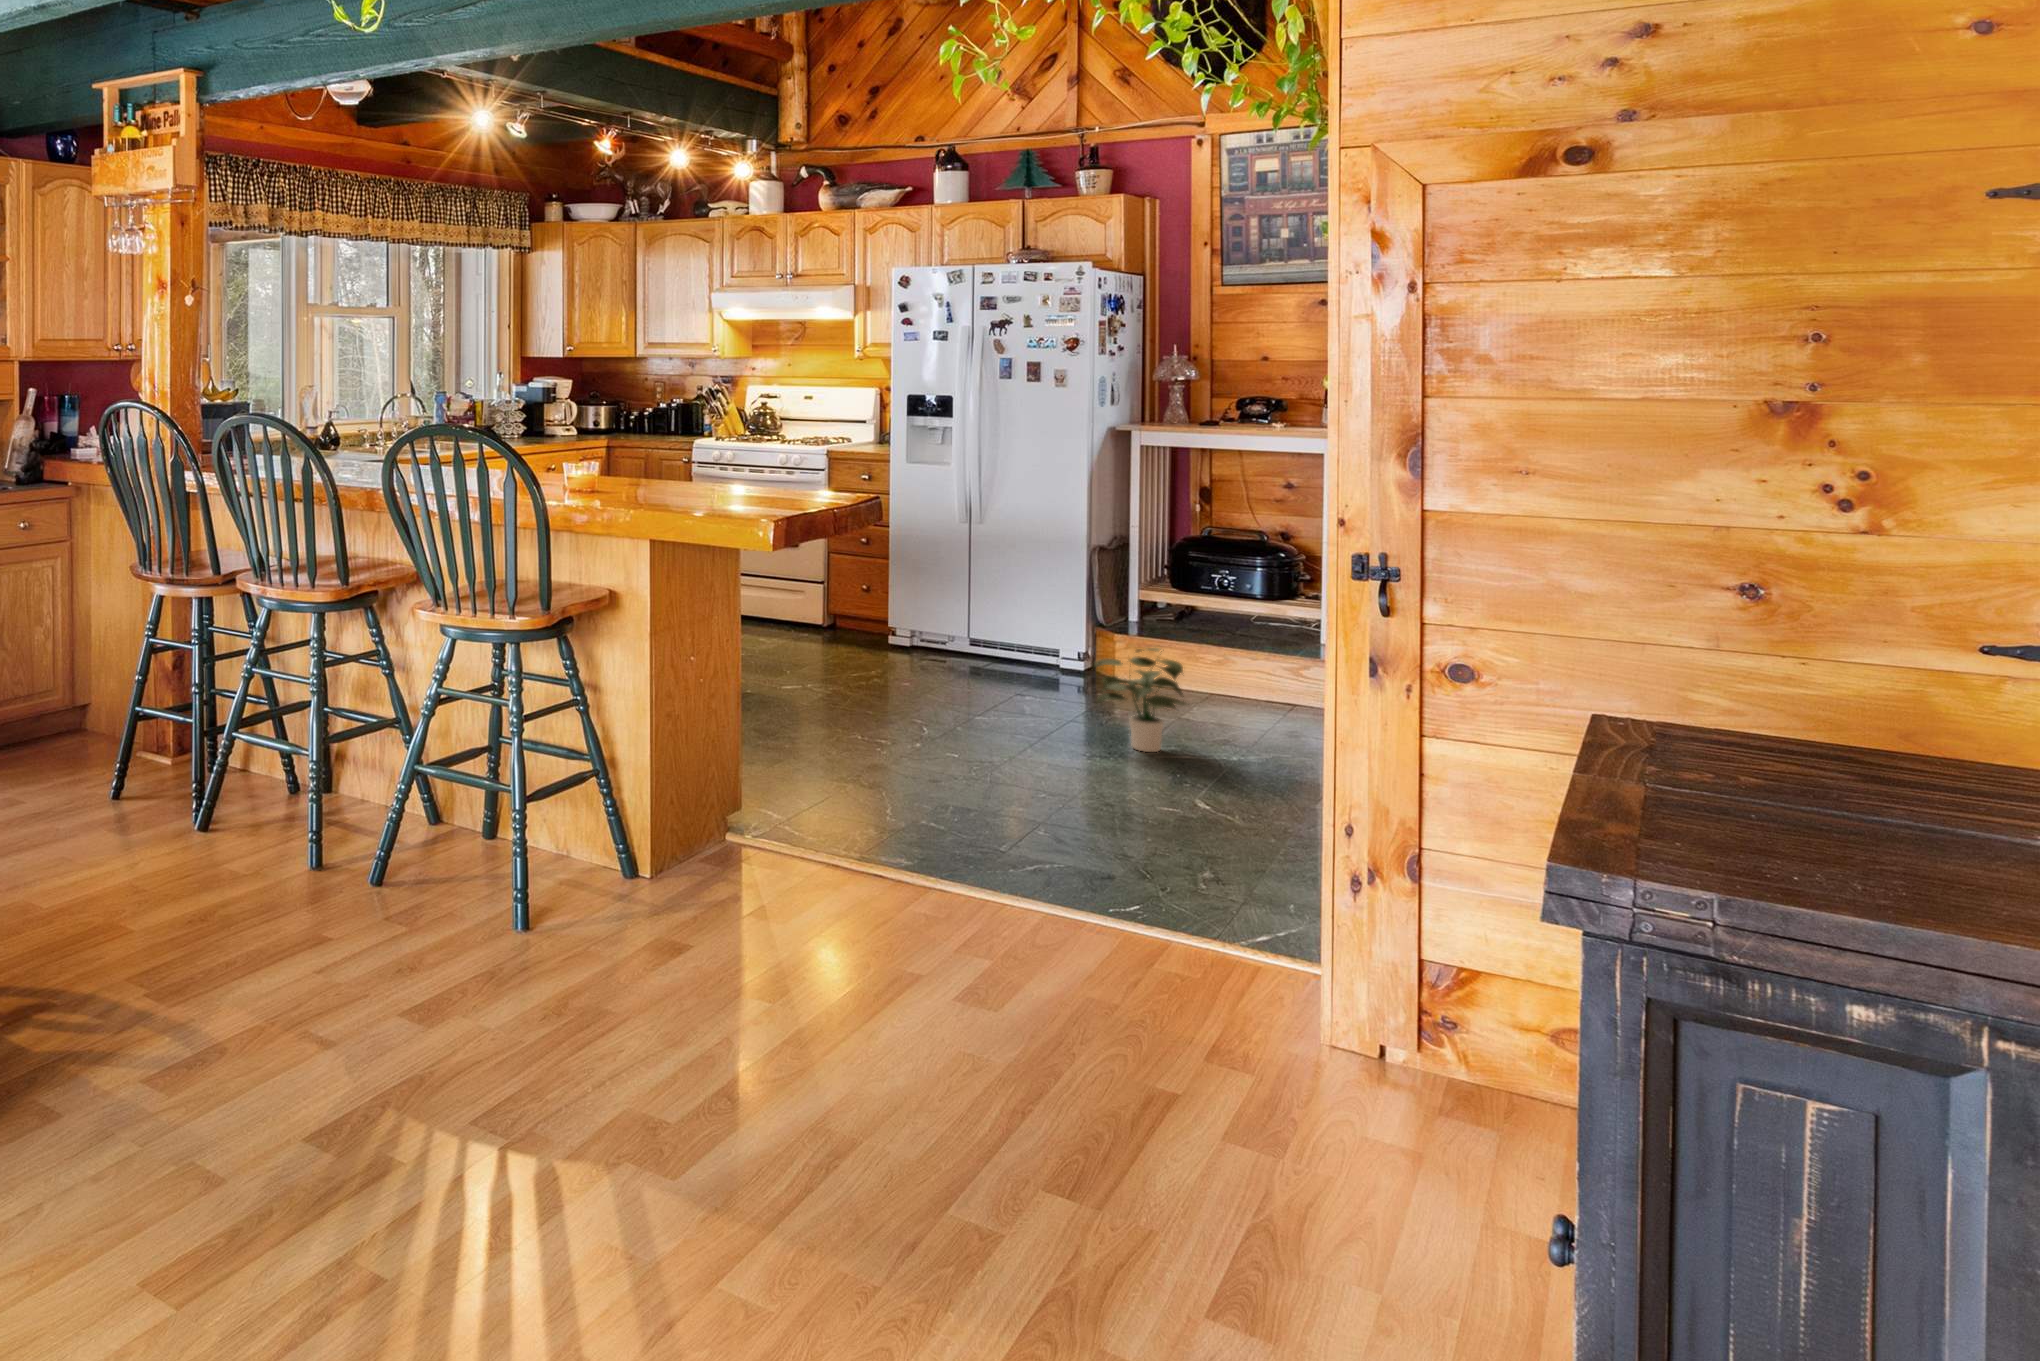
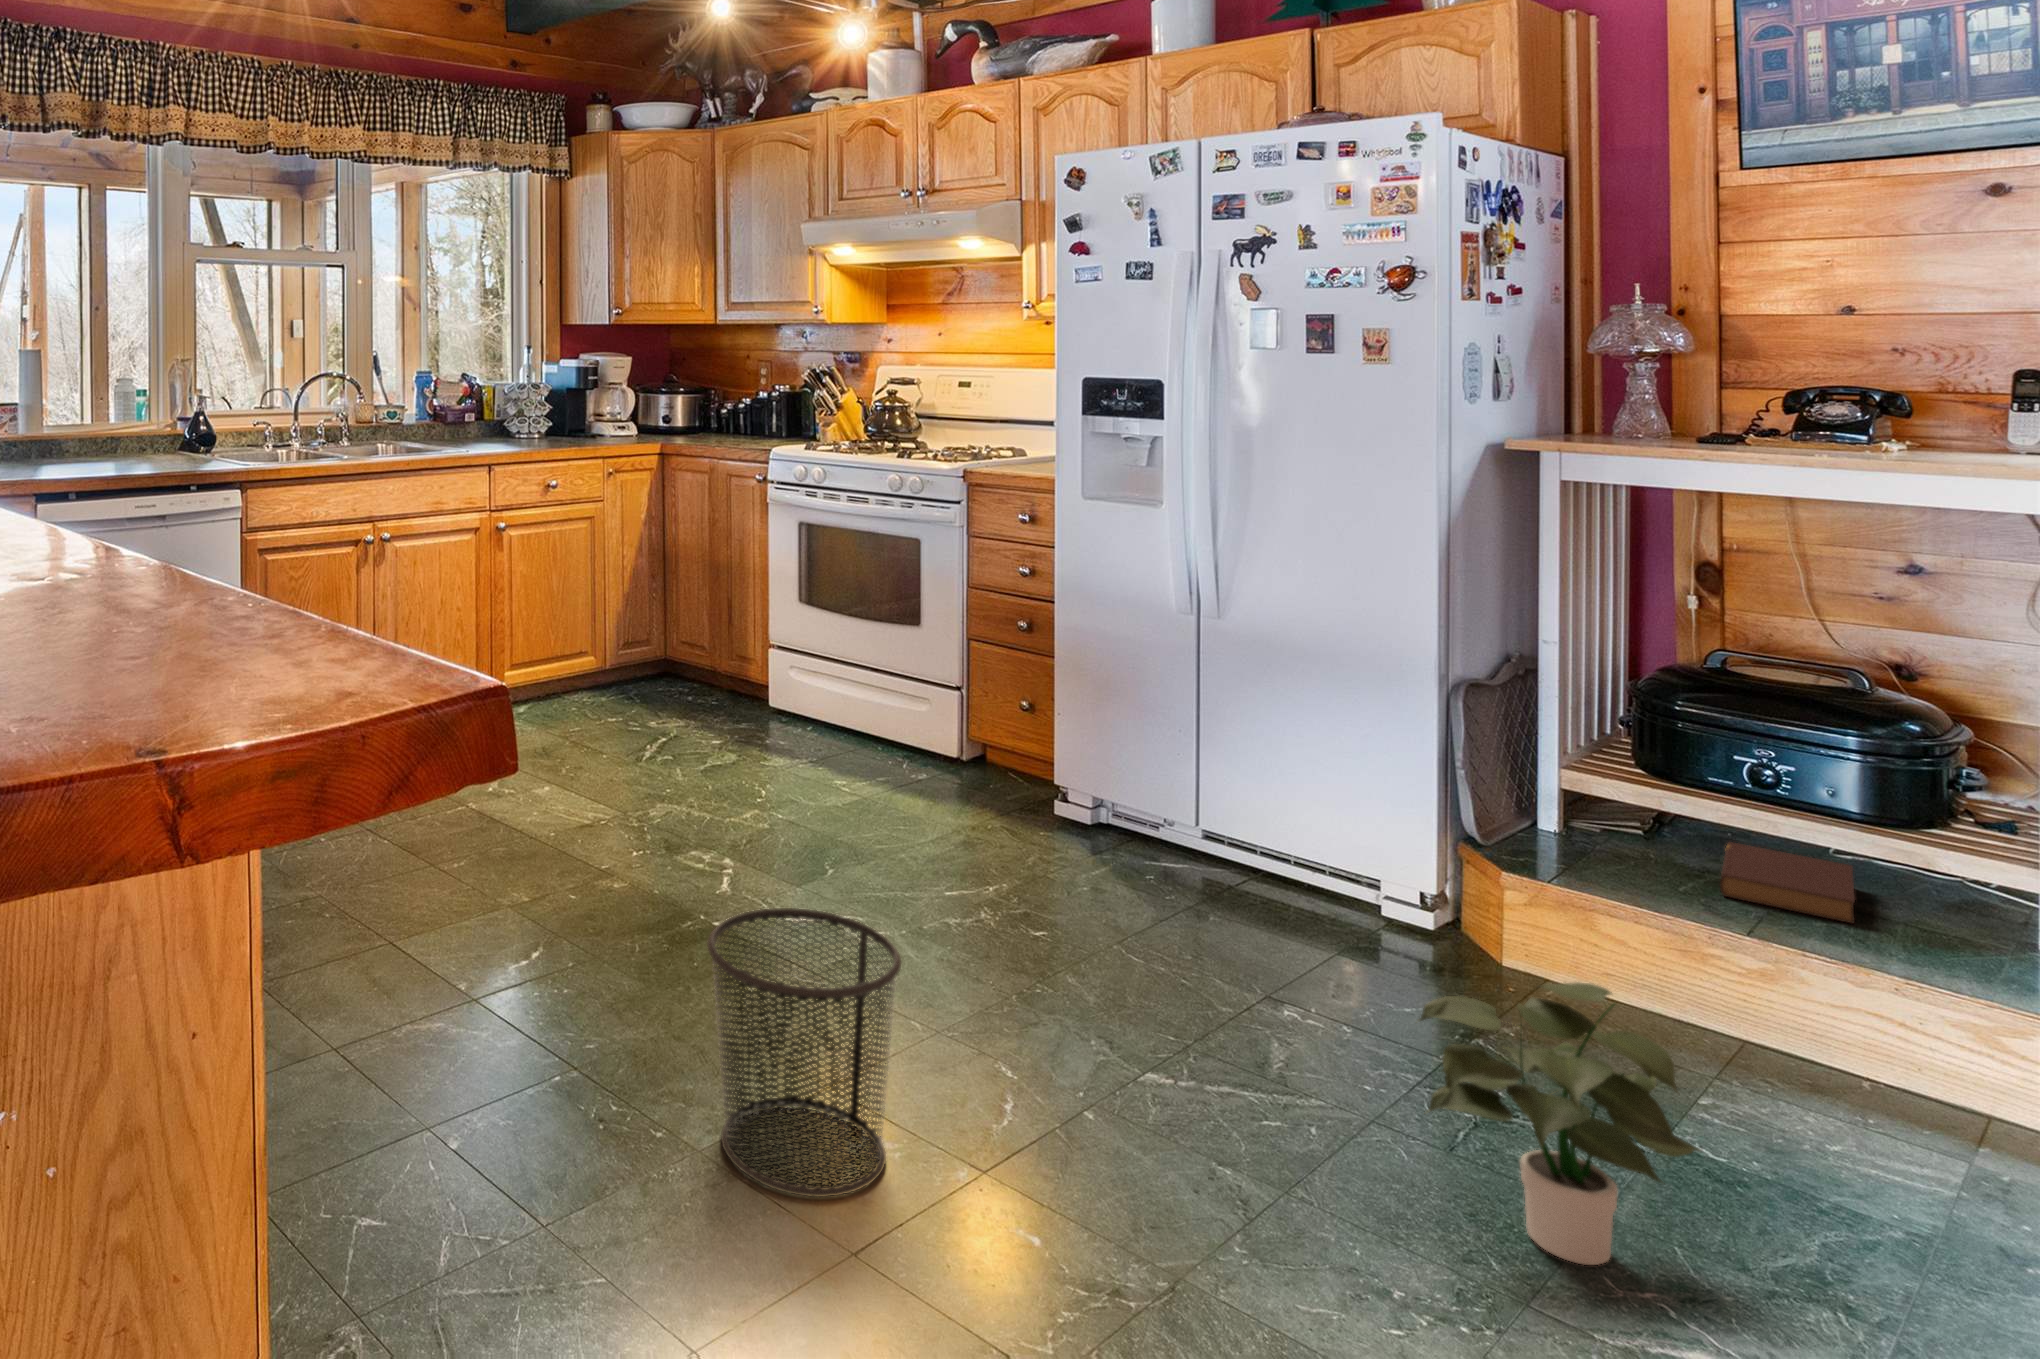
book: none [1207,620,1260,645] -> present [1720,842,1855,924]
waste bin: none [803,650,891,761] -> present [707,908,901,1197]

